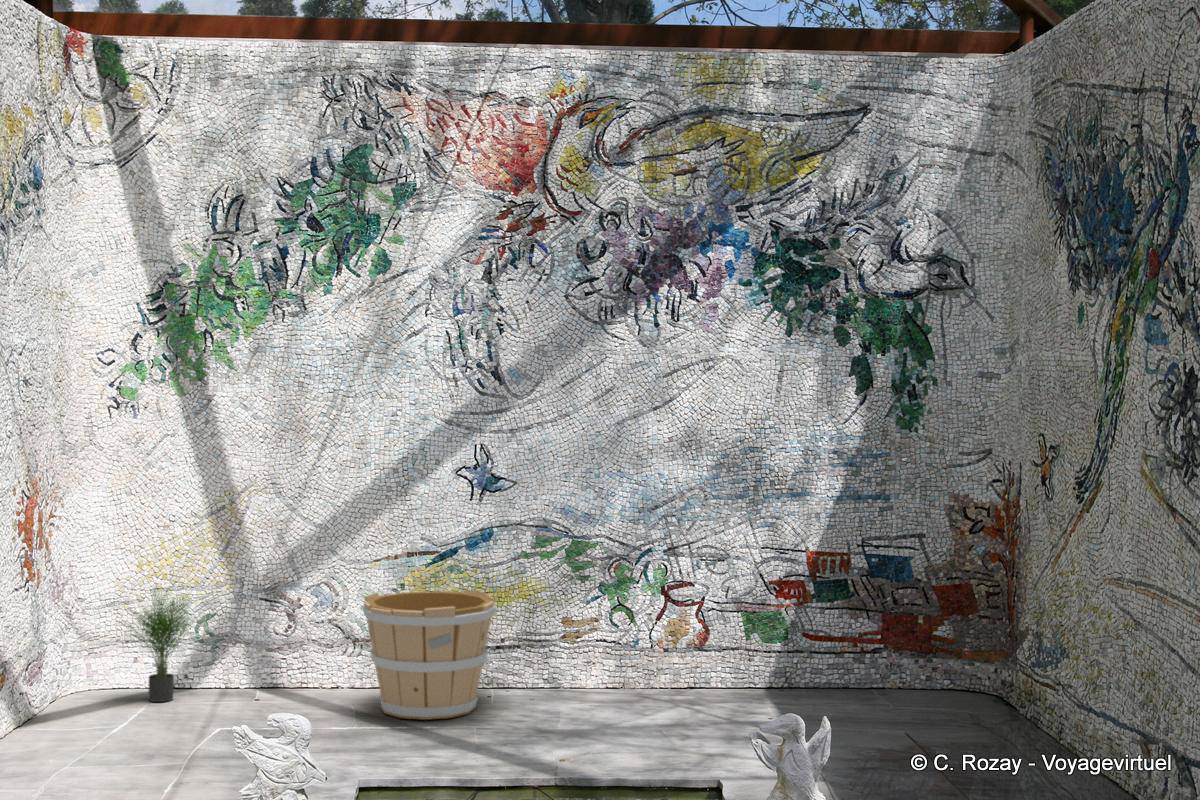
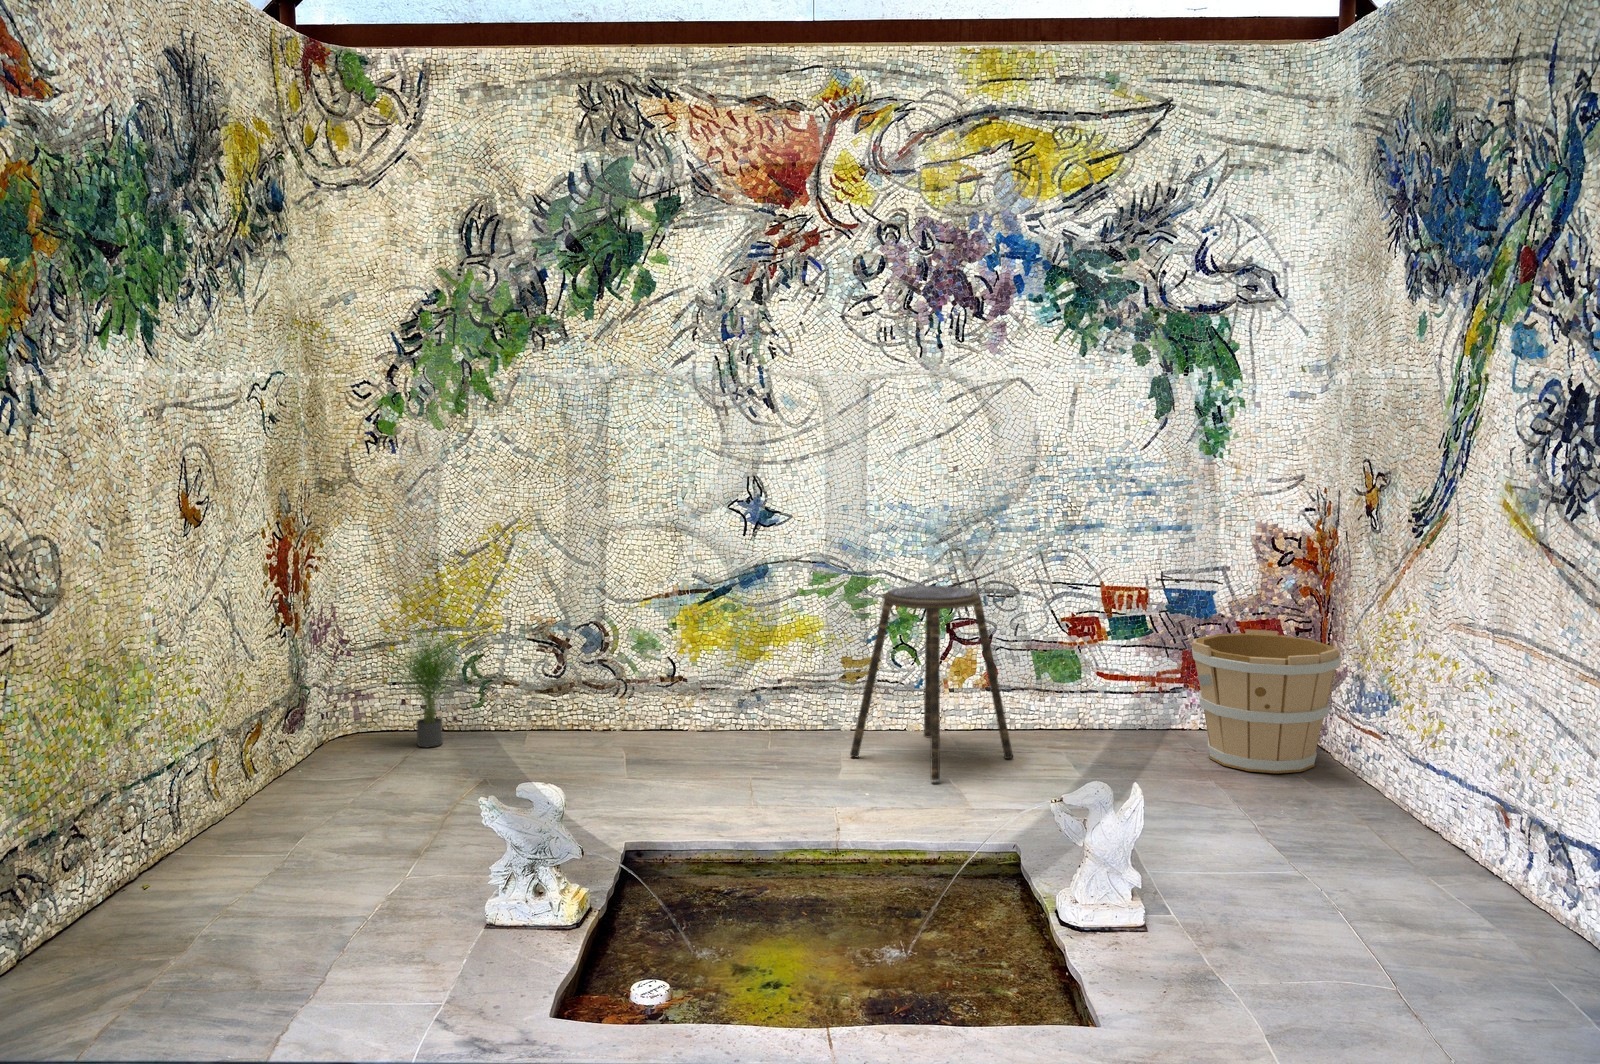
stool: none [568,548,722,730] -> present [850,586,1013,780]
wooden bucket: present [363,589,496,720] -> present [1192,629,1341,773]

